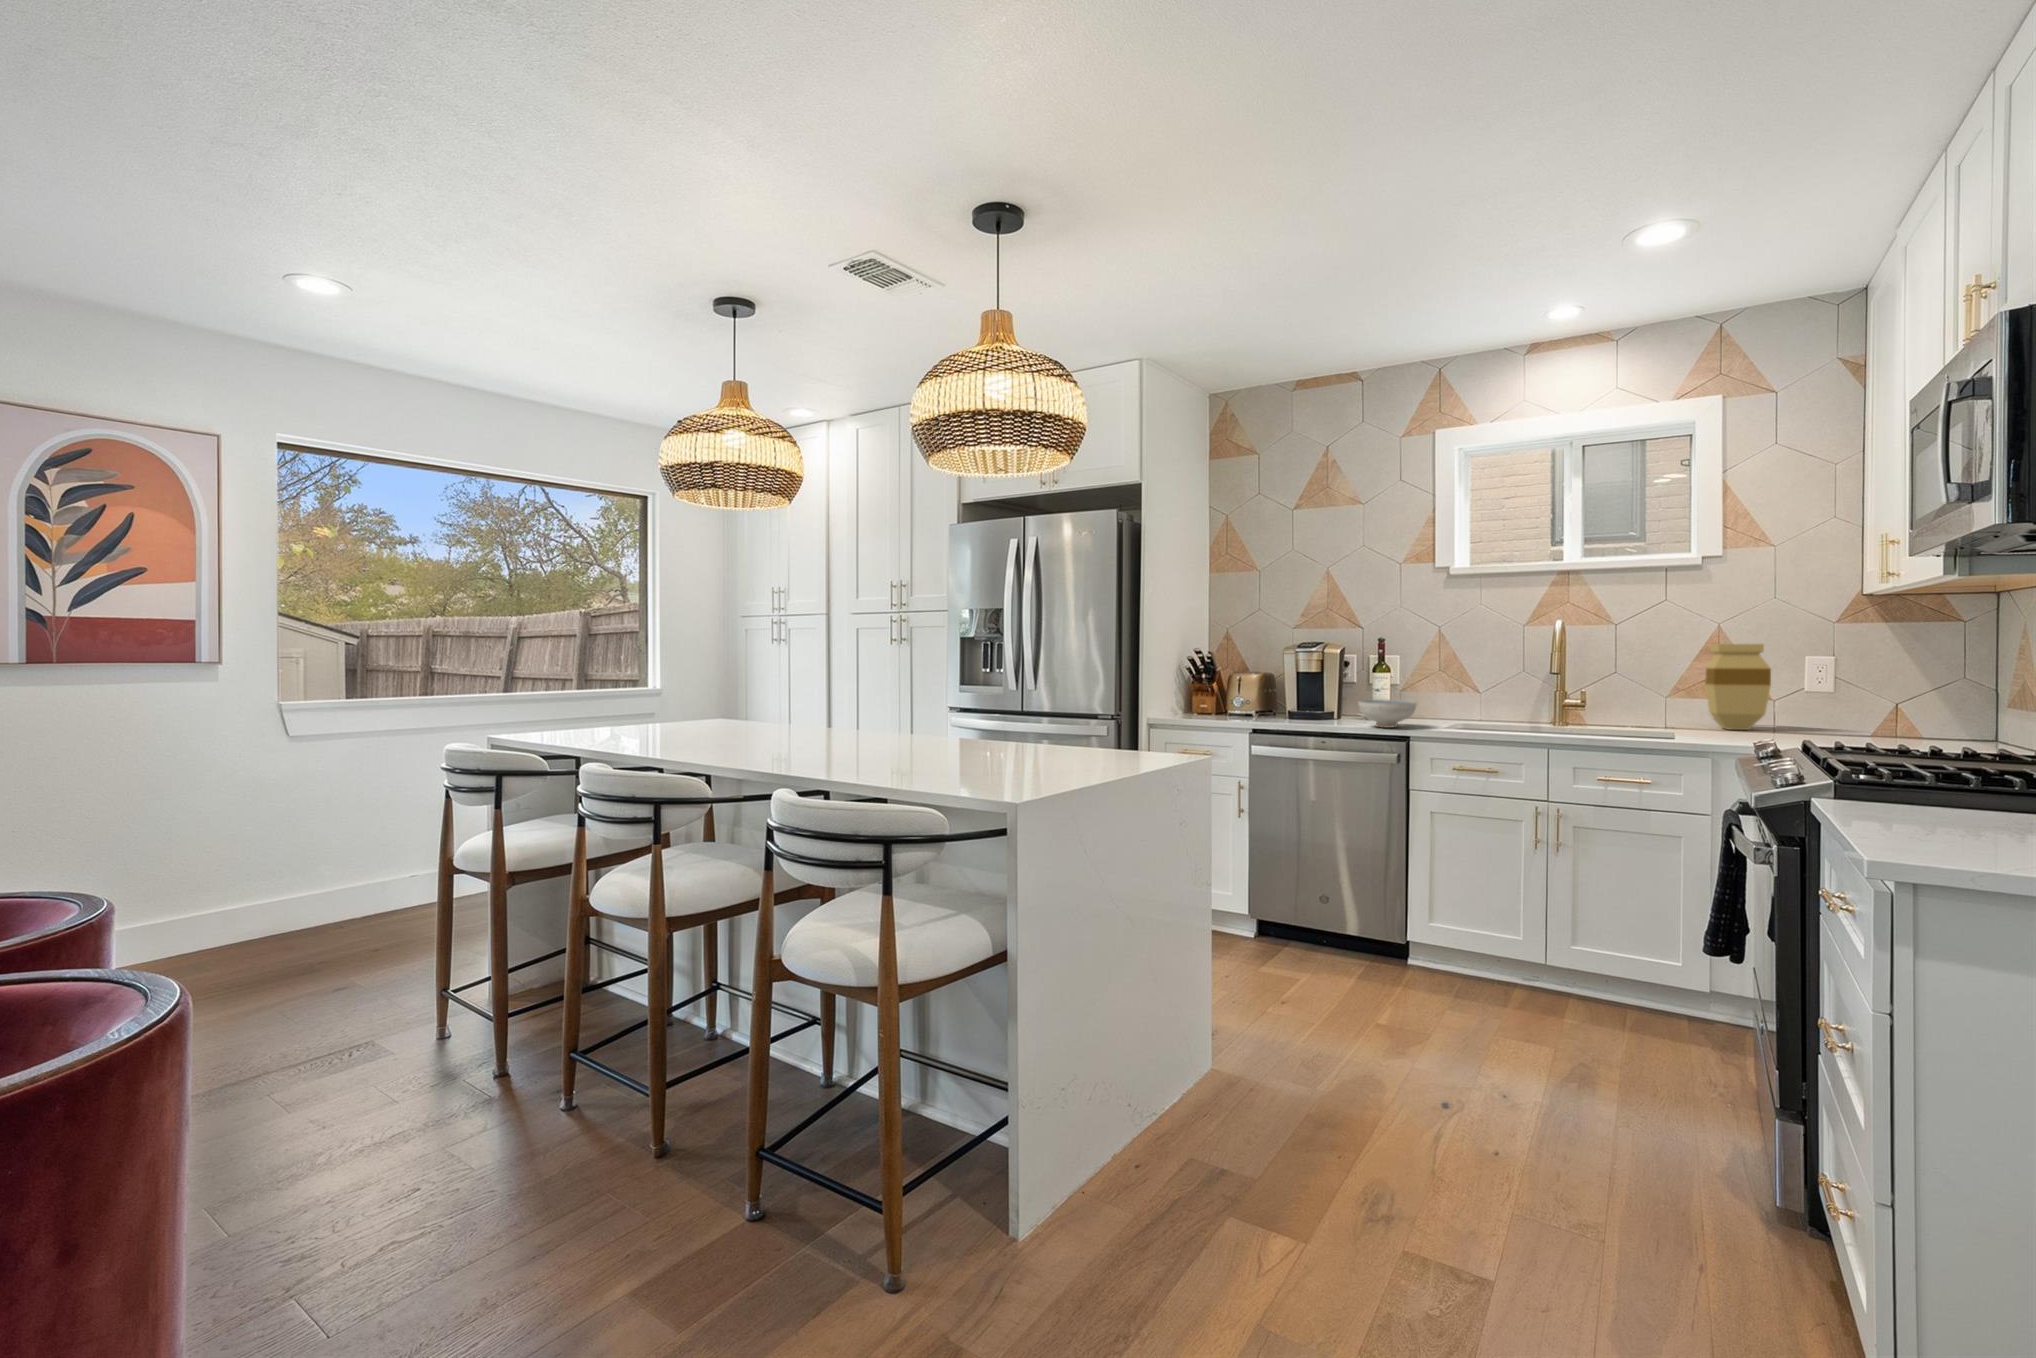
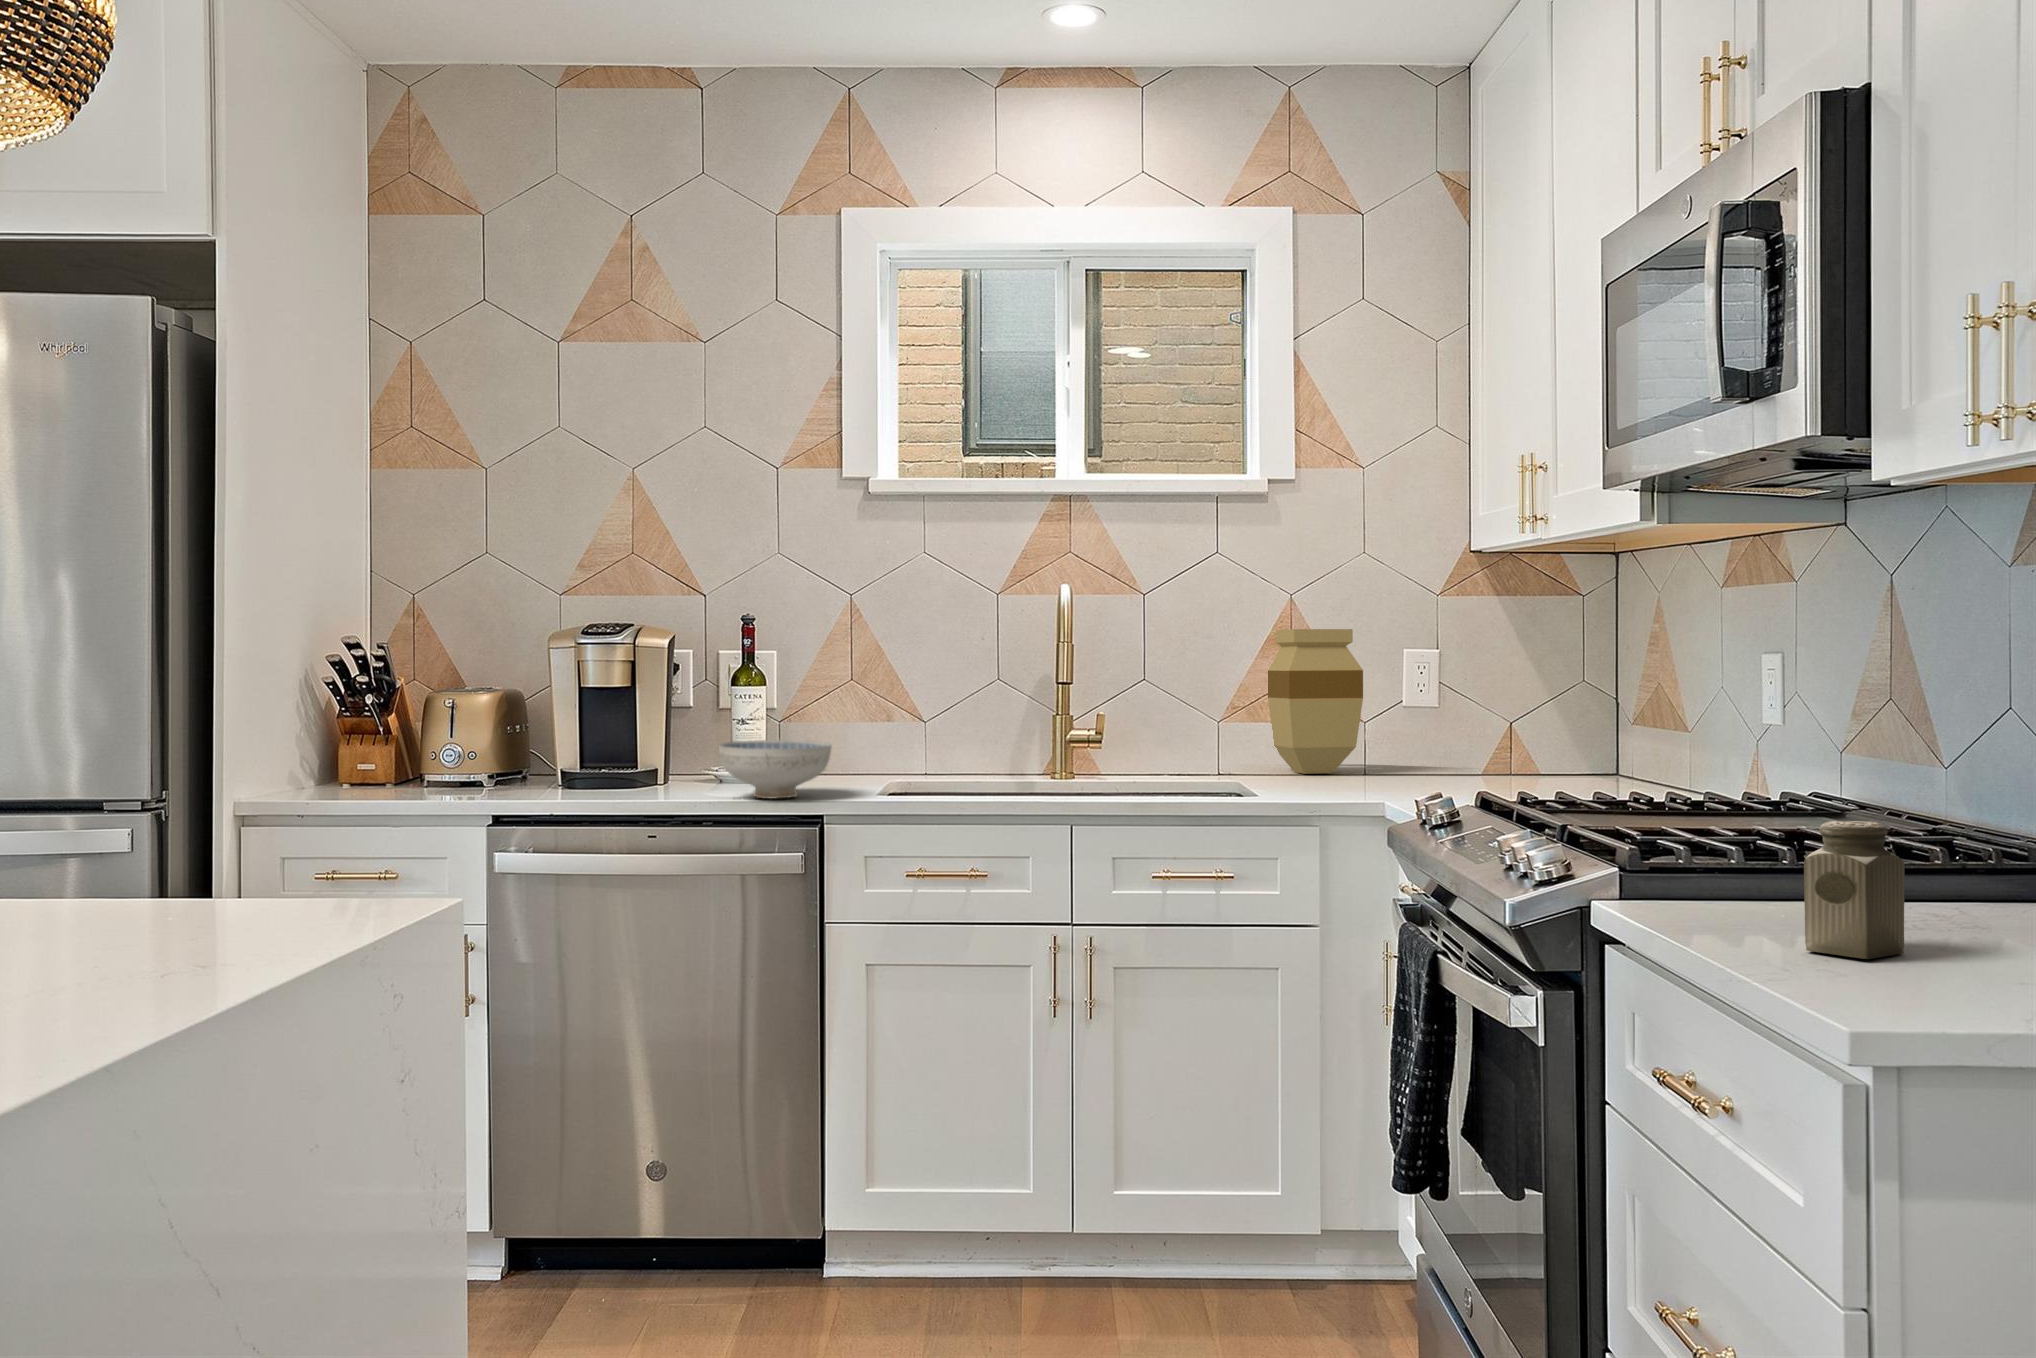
salt shaker: none [1881,753,1952,828] -> present [1804,821,1905,959]

